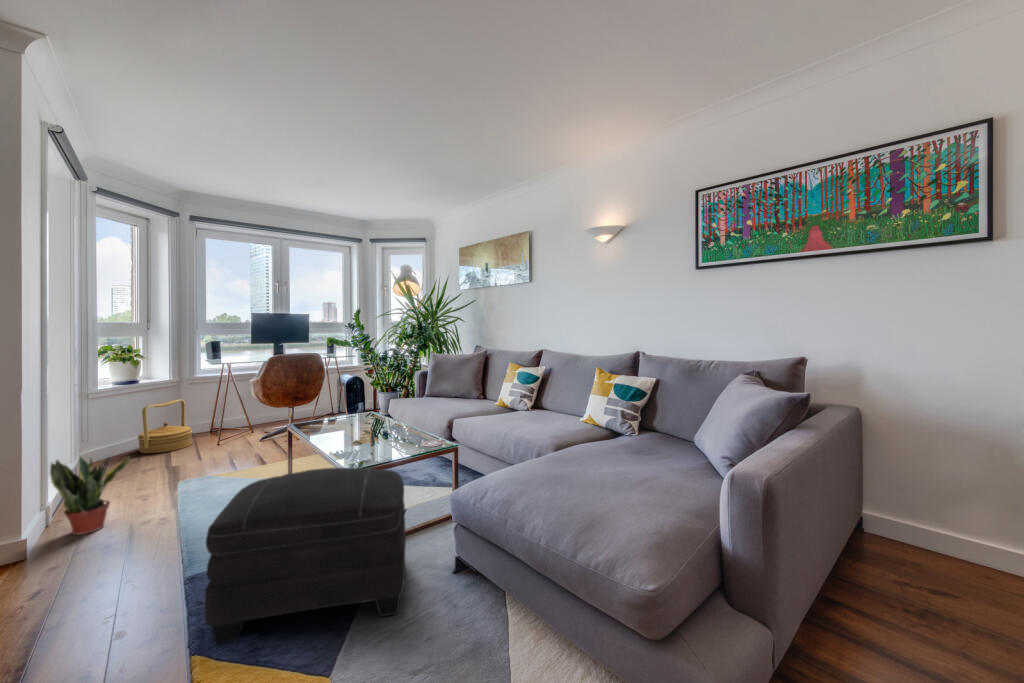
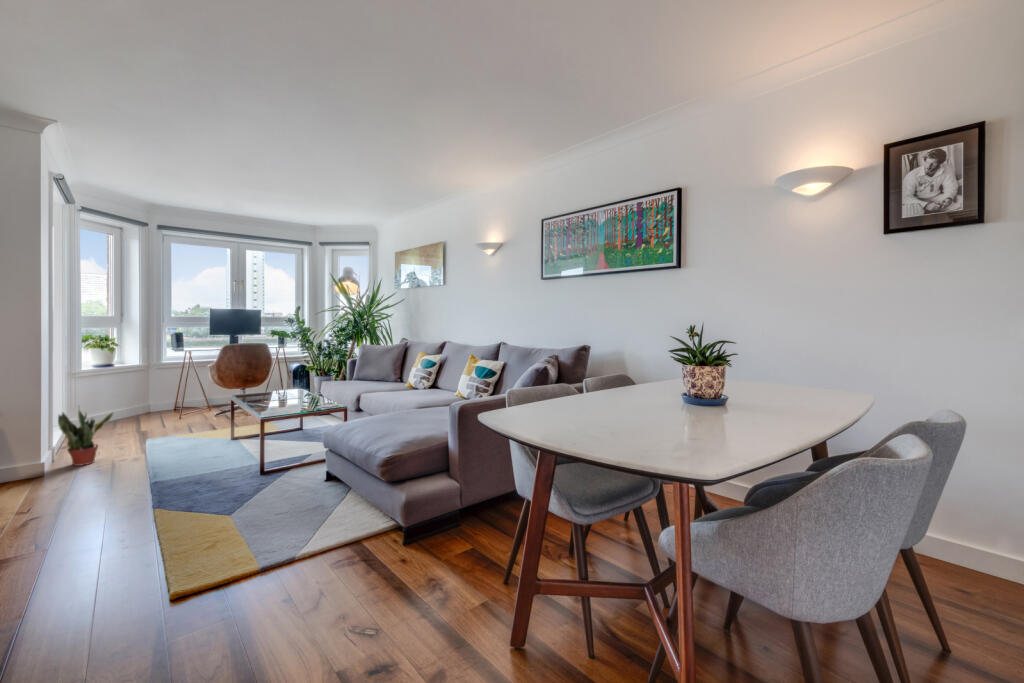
woven basket: present [138,399,192,453] -> none [113,381,158,423]
ottoman: present [205,468,406,645] -> none [165,413,302,508]

